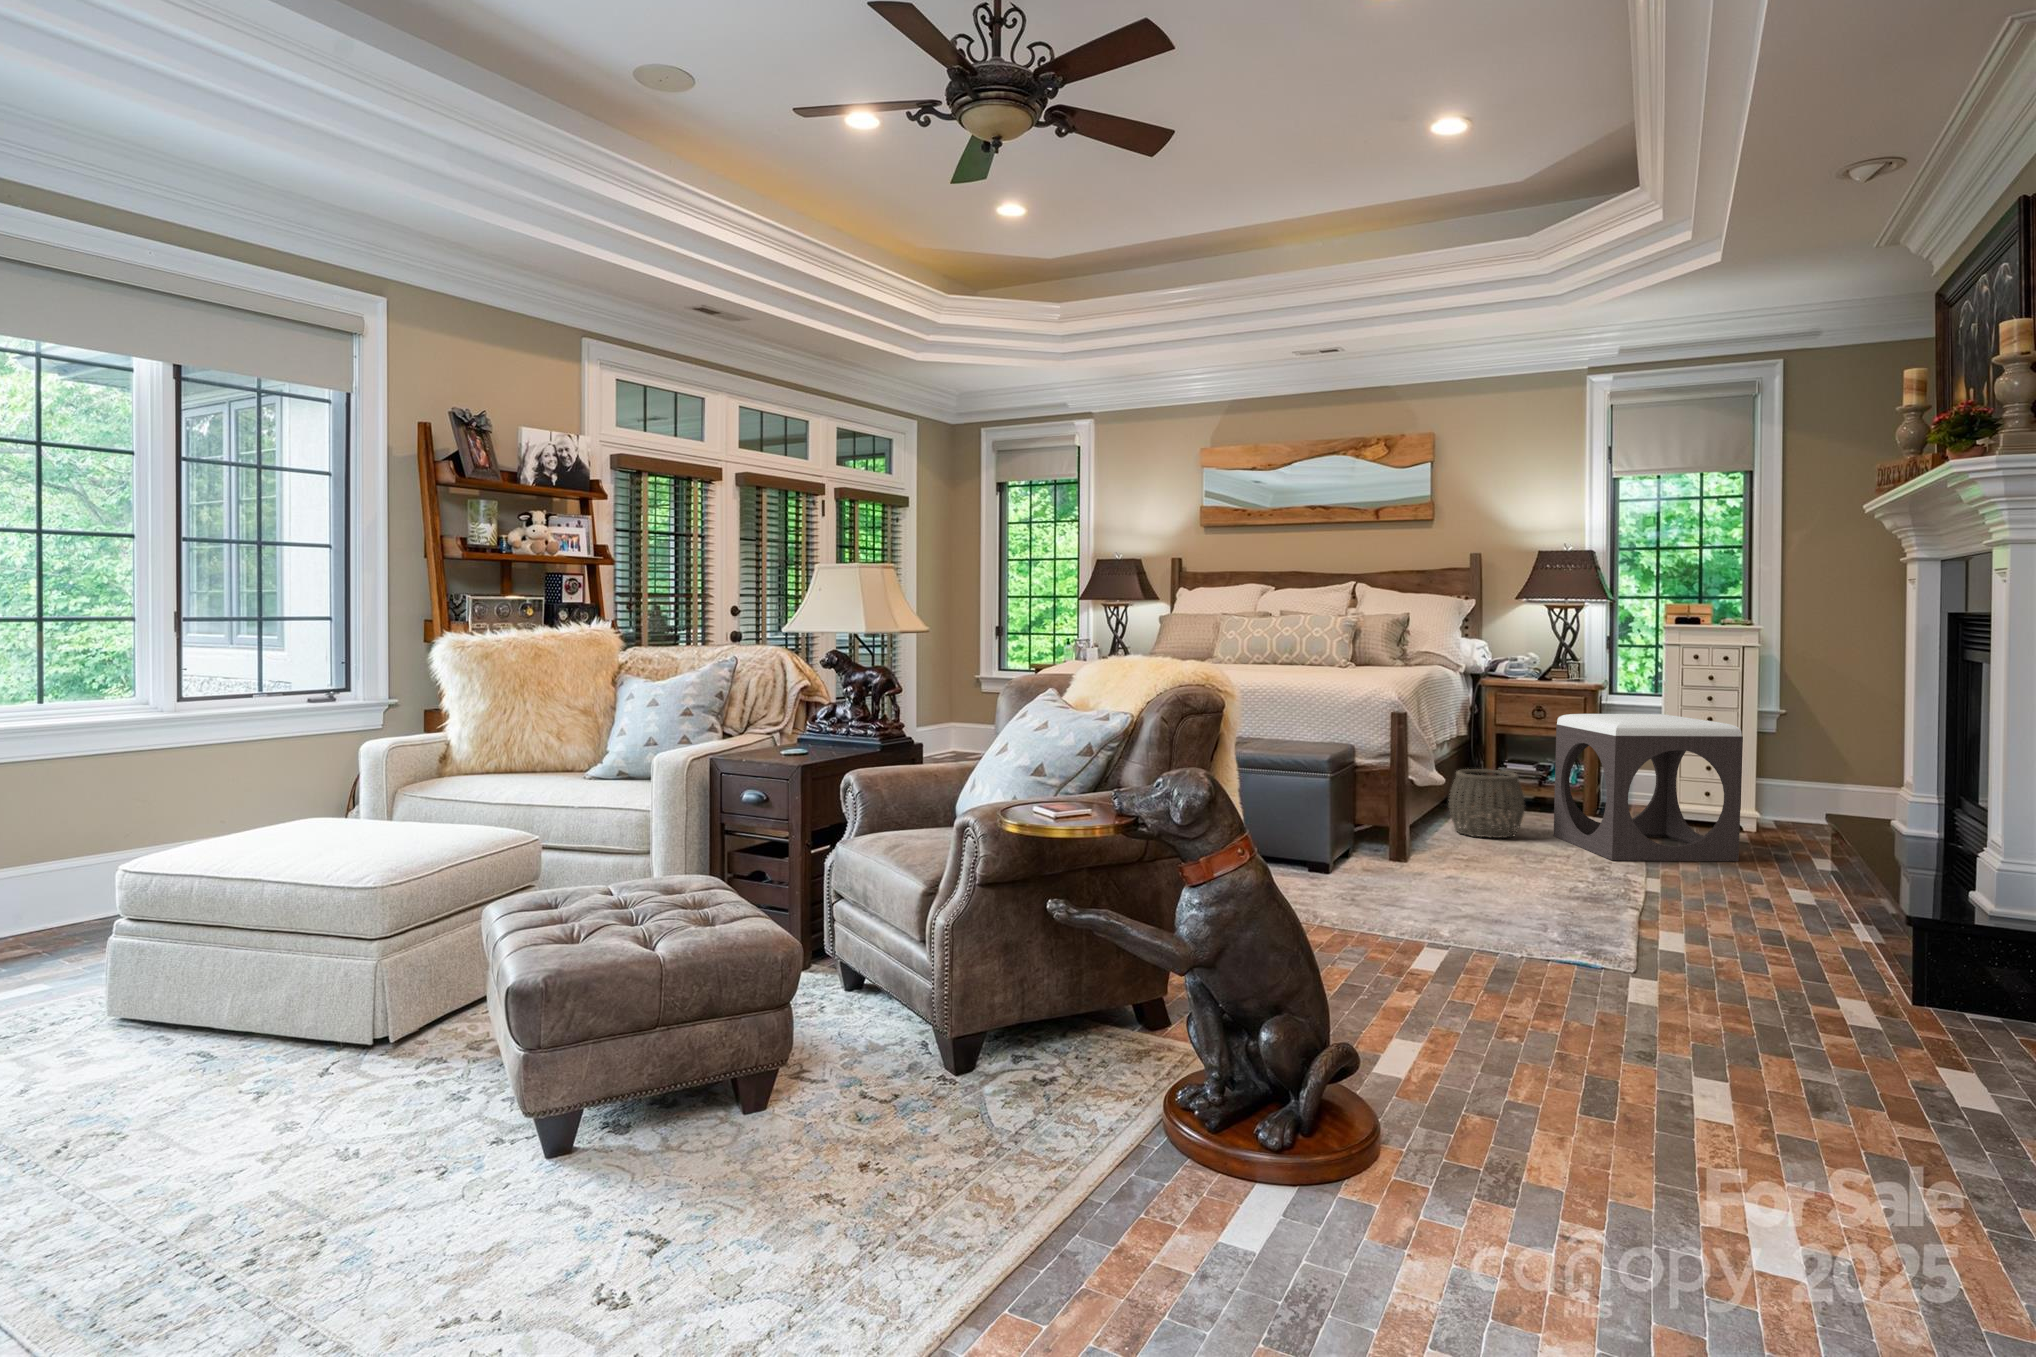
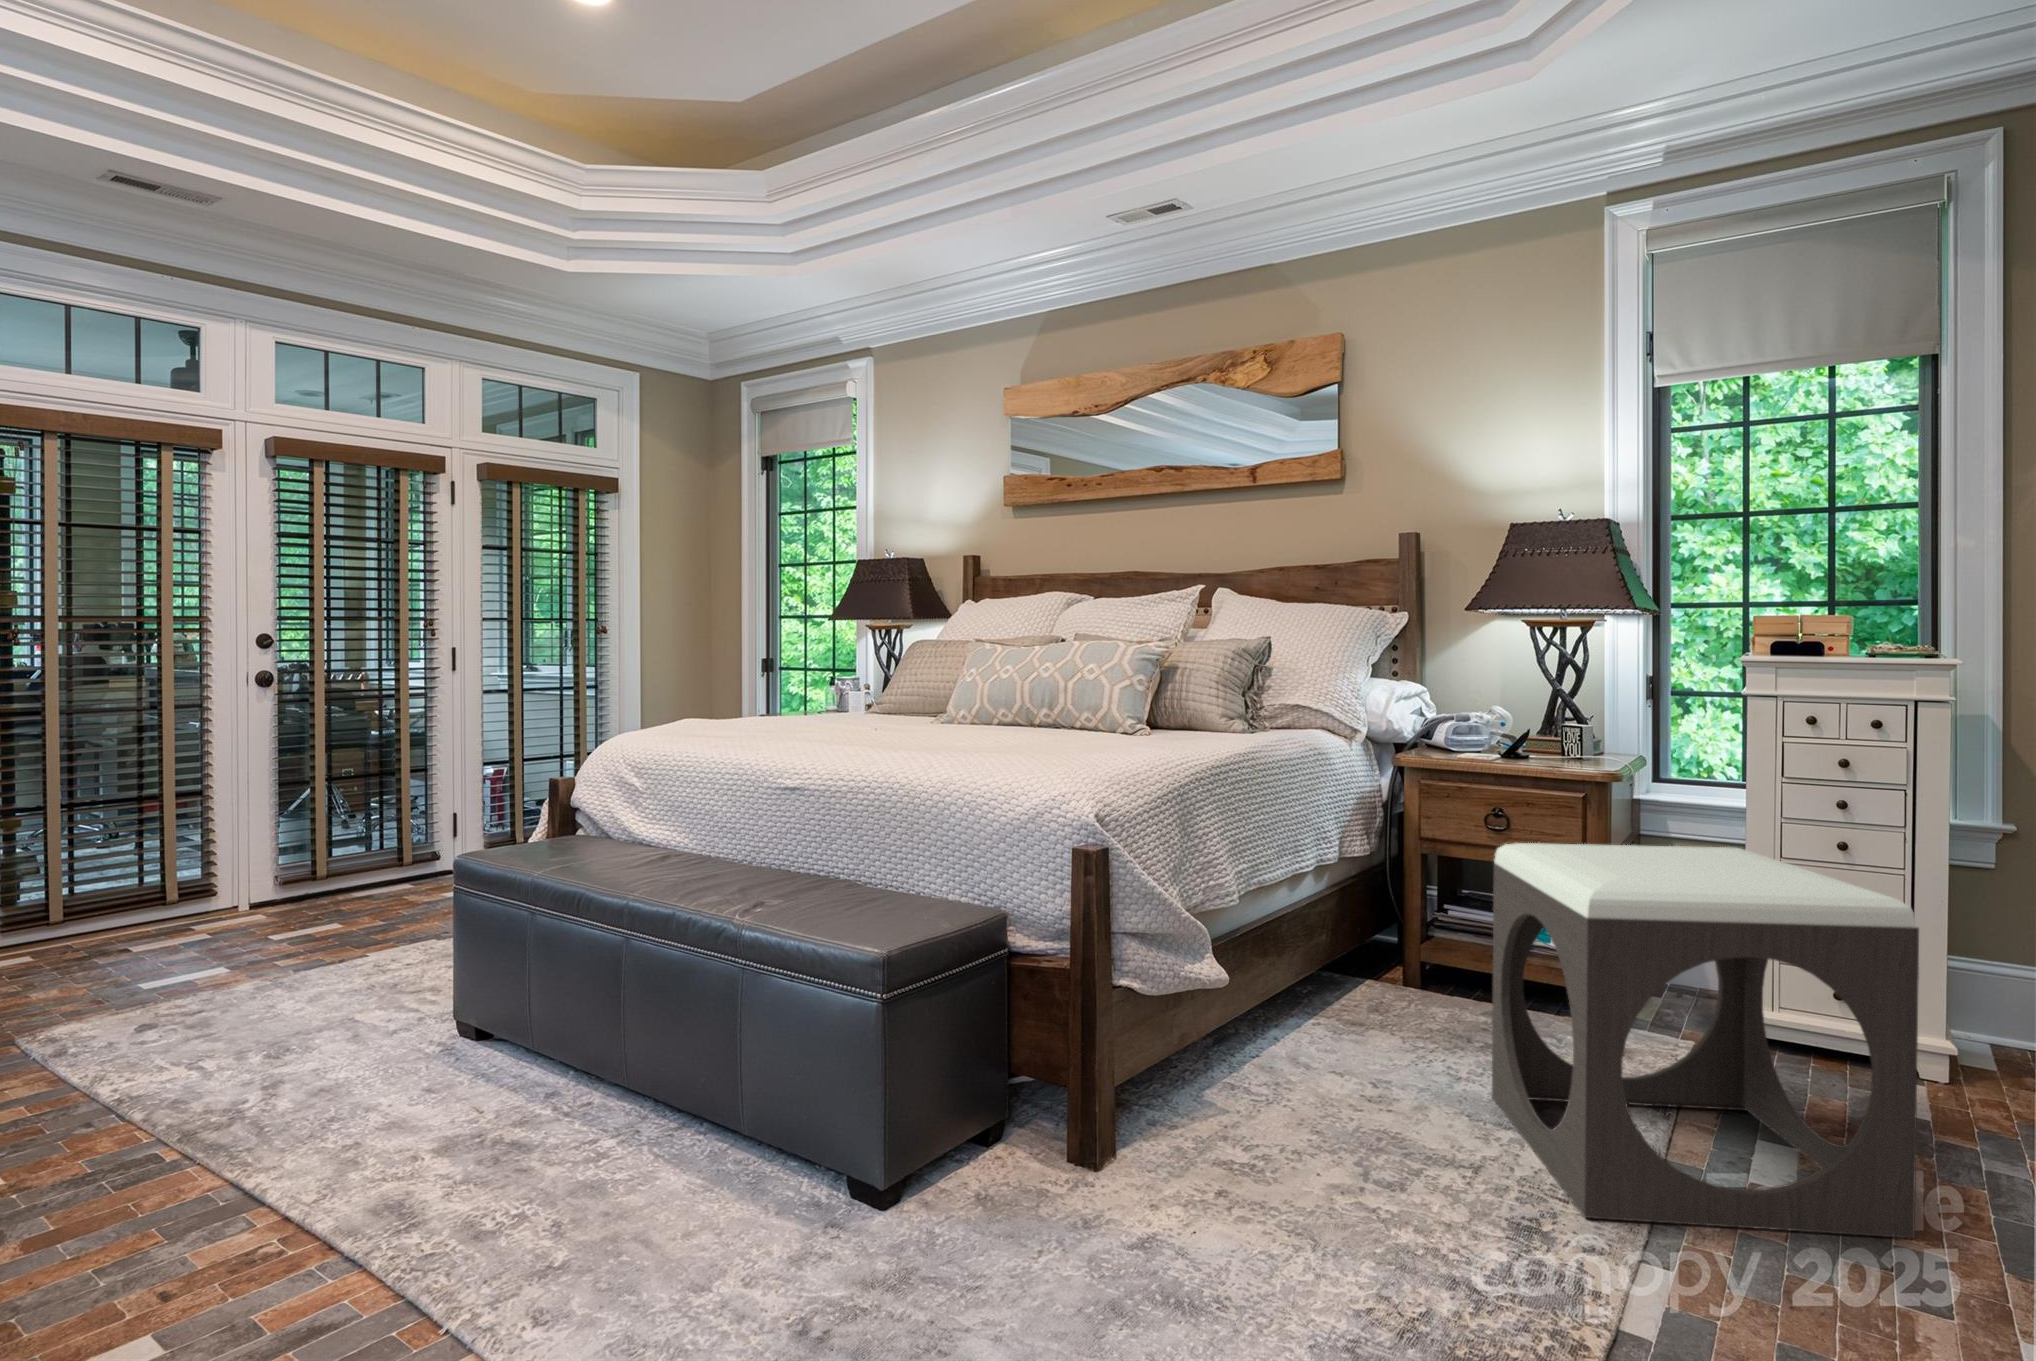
woven basket: present [1449,769,1525,838] -> none [1274,943,1429,1105]

